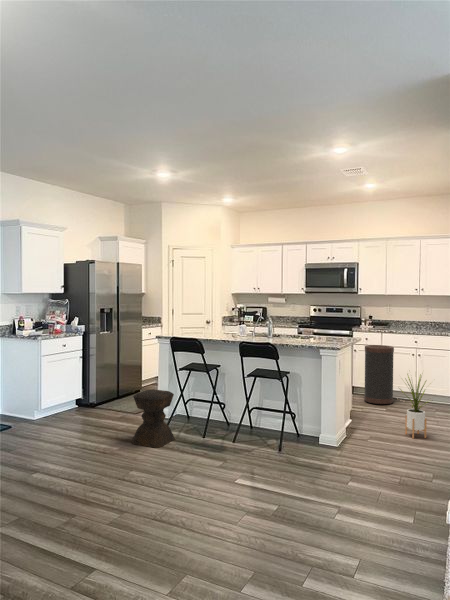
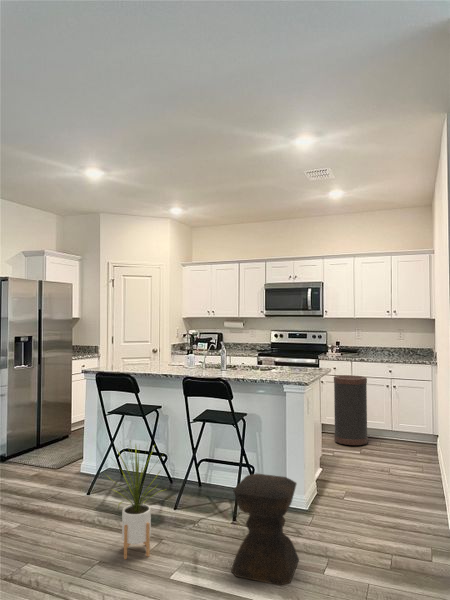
house plant: present [401,374,427,438] -> present [114,445,160,559]
stool: present [132,389,175,448] -> present [231,474,299,585]

